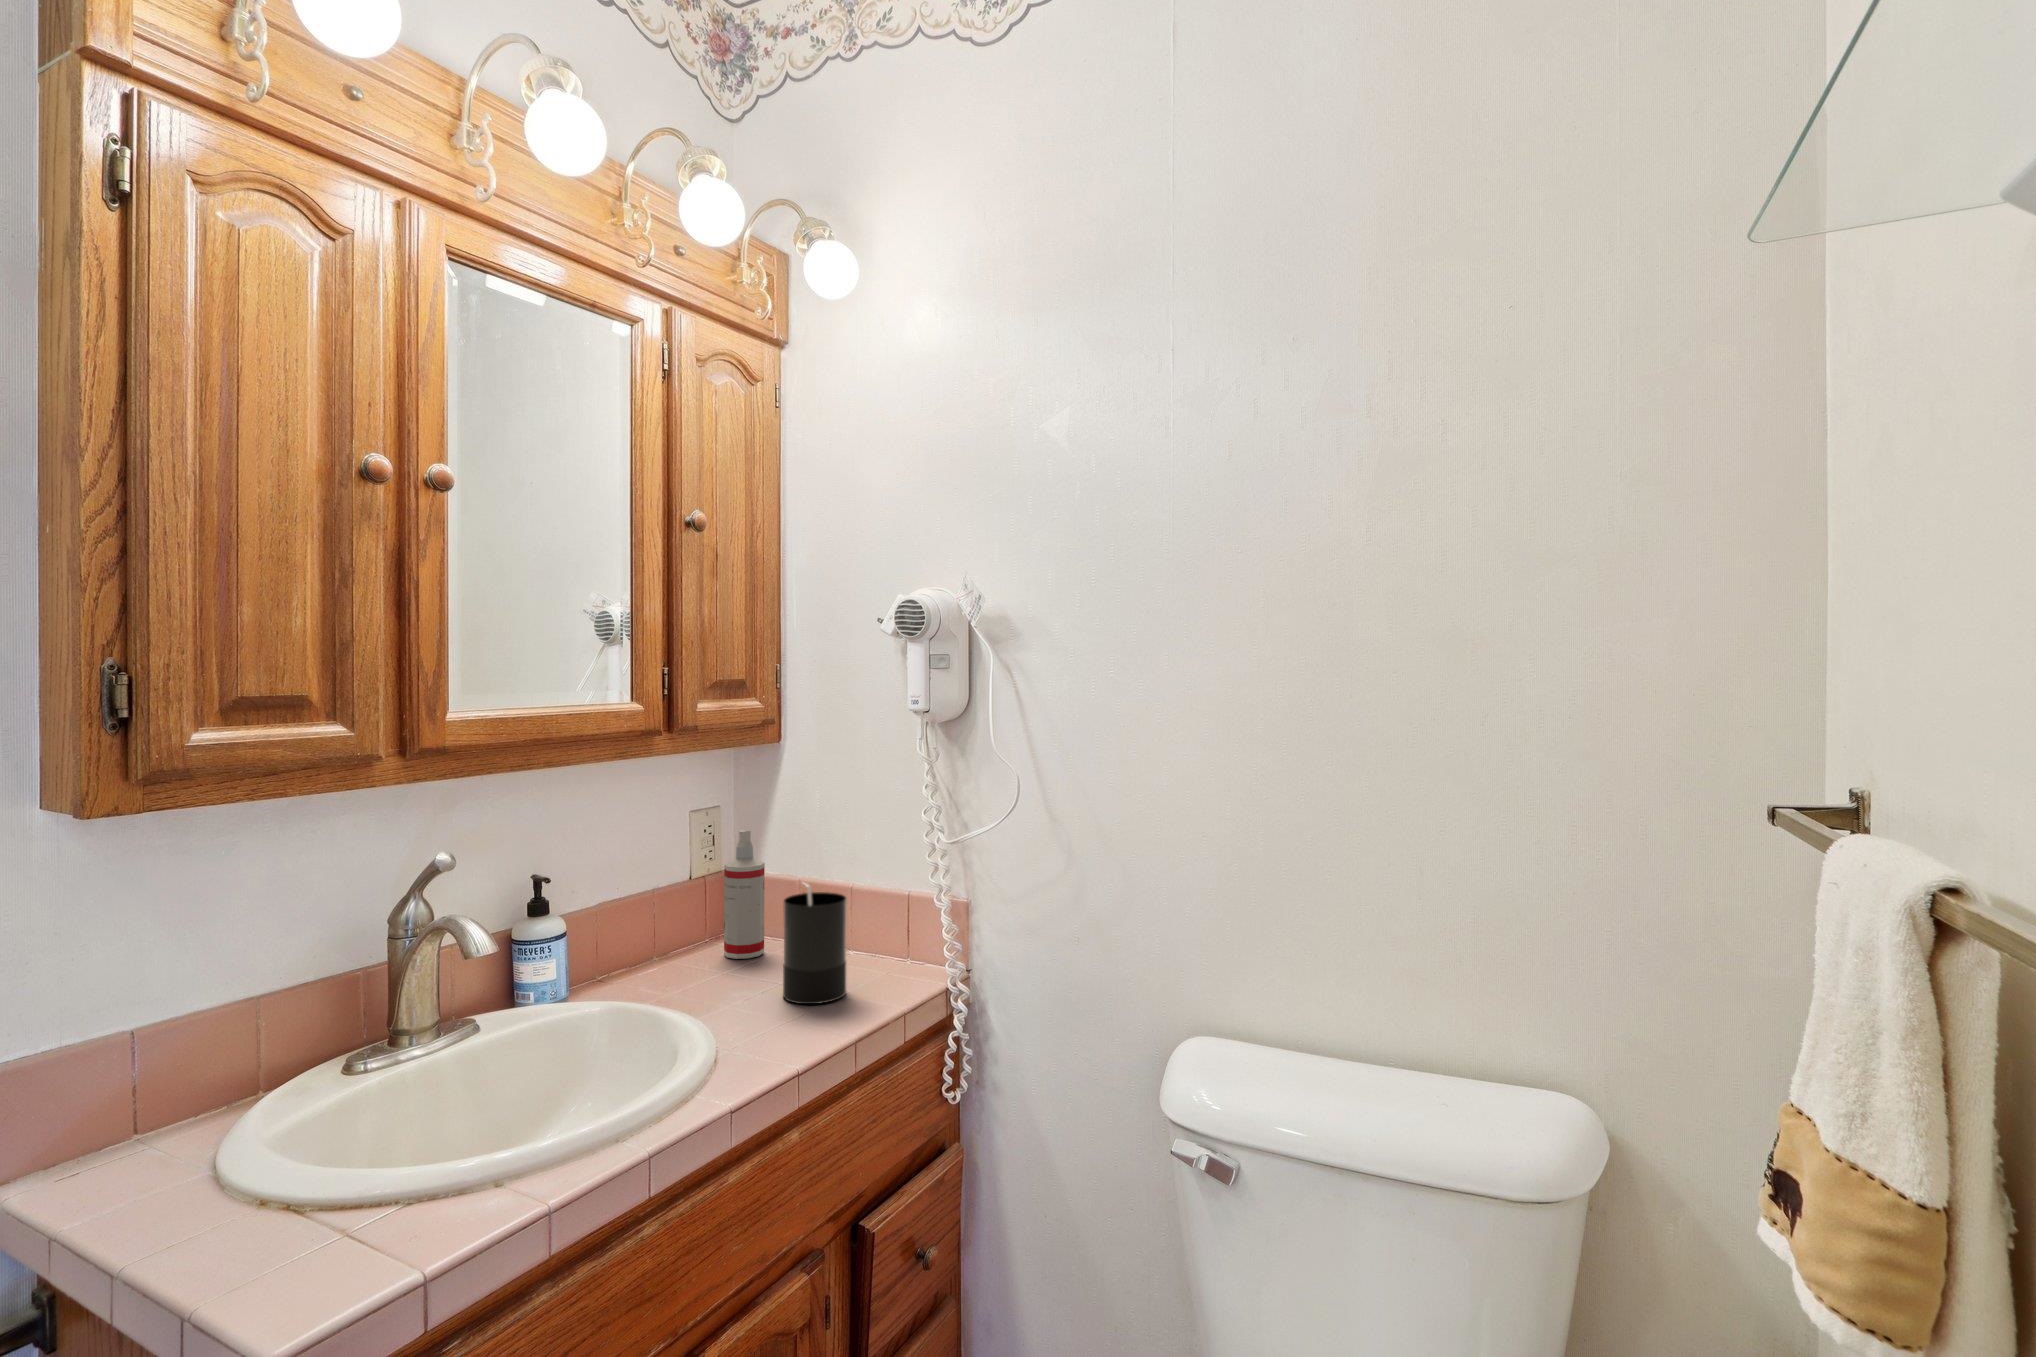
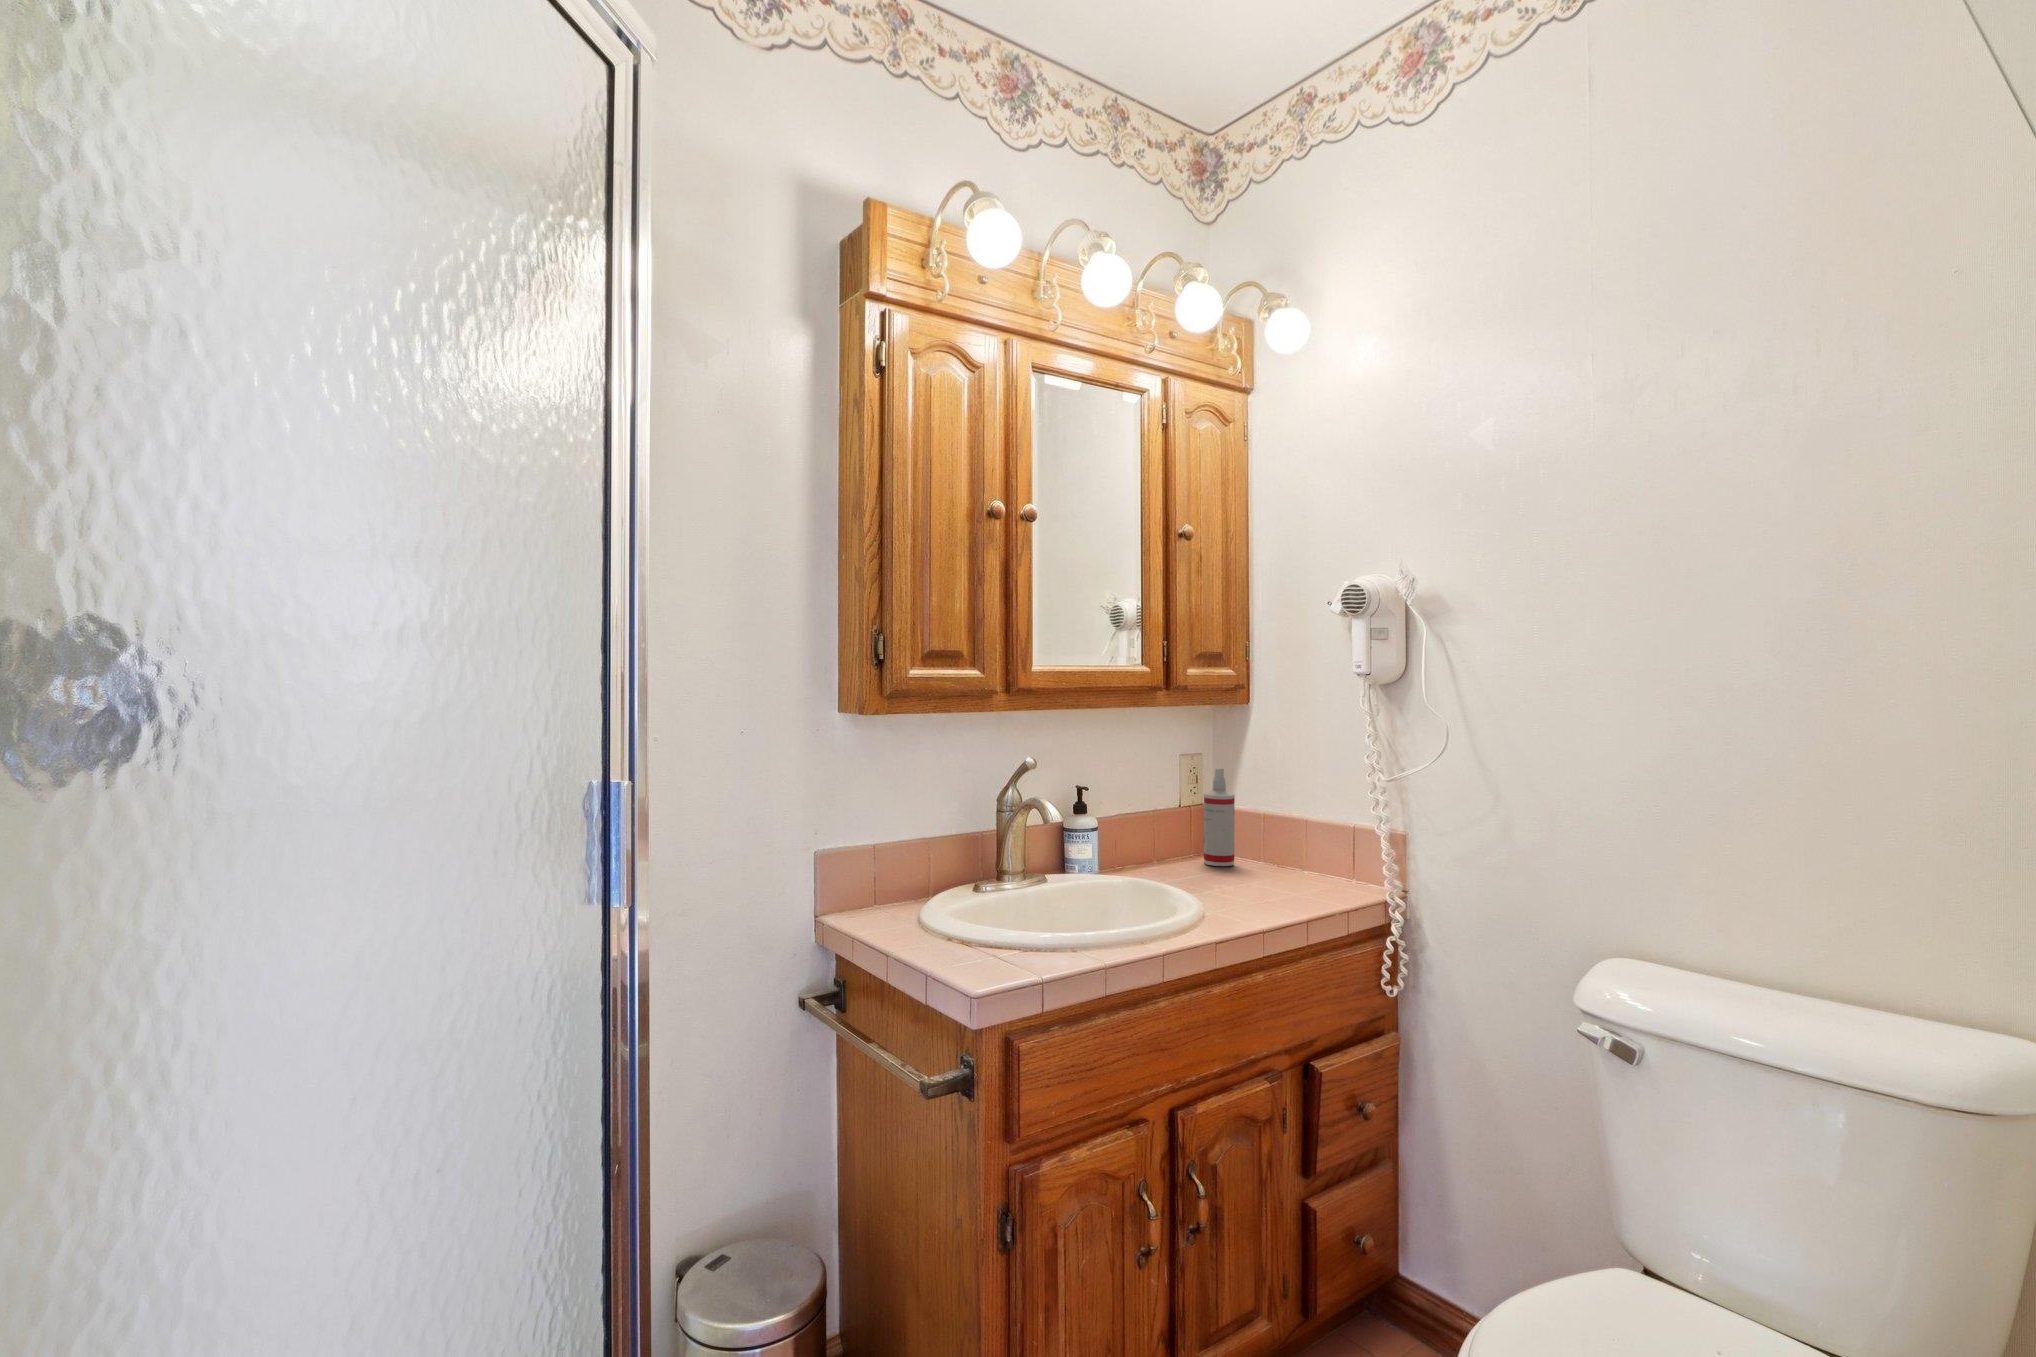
candle: present [783,883,847,1004] -> none [1251,806,1300,896]

